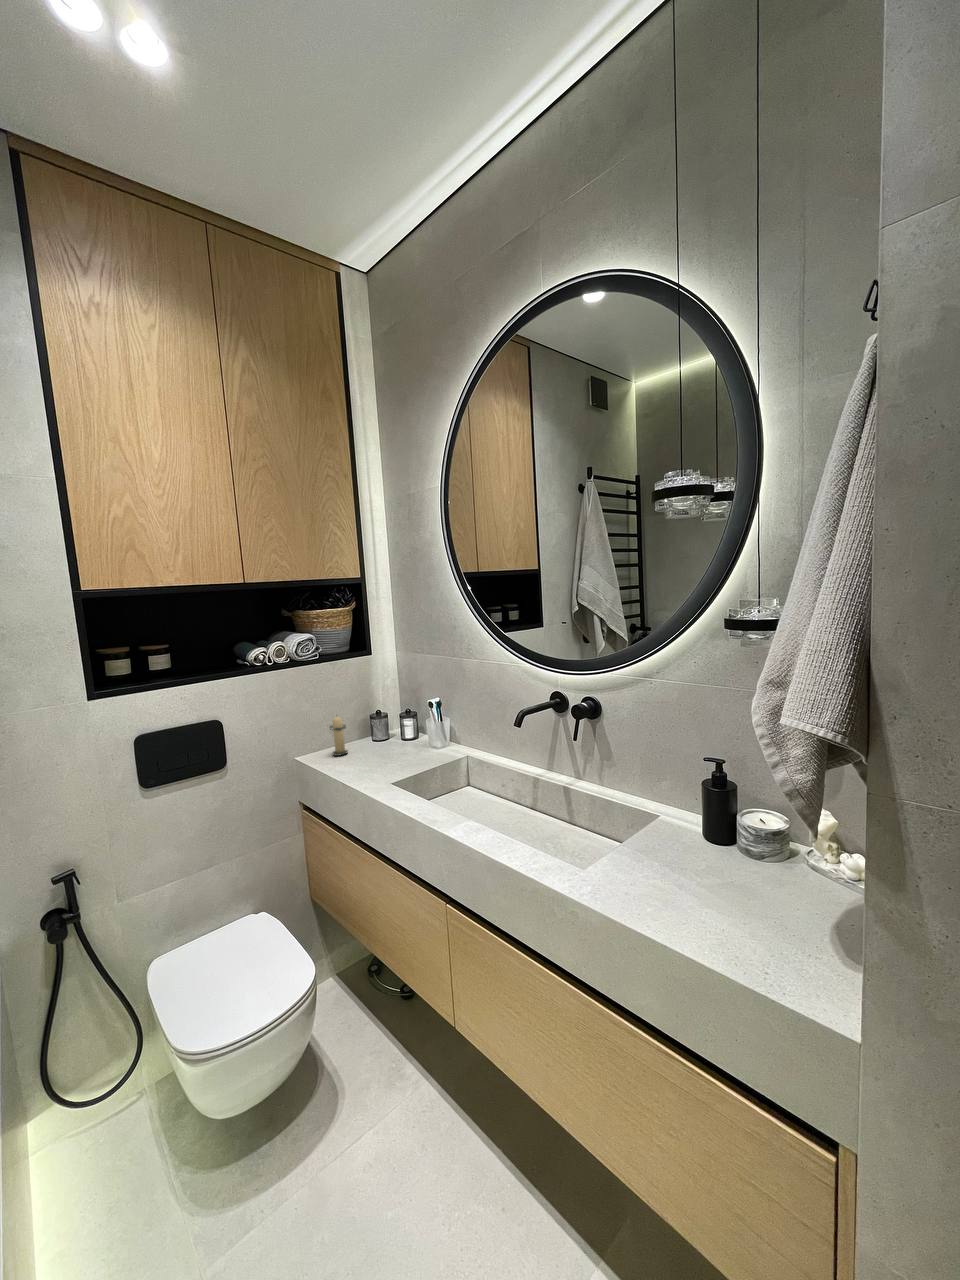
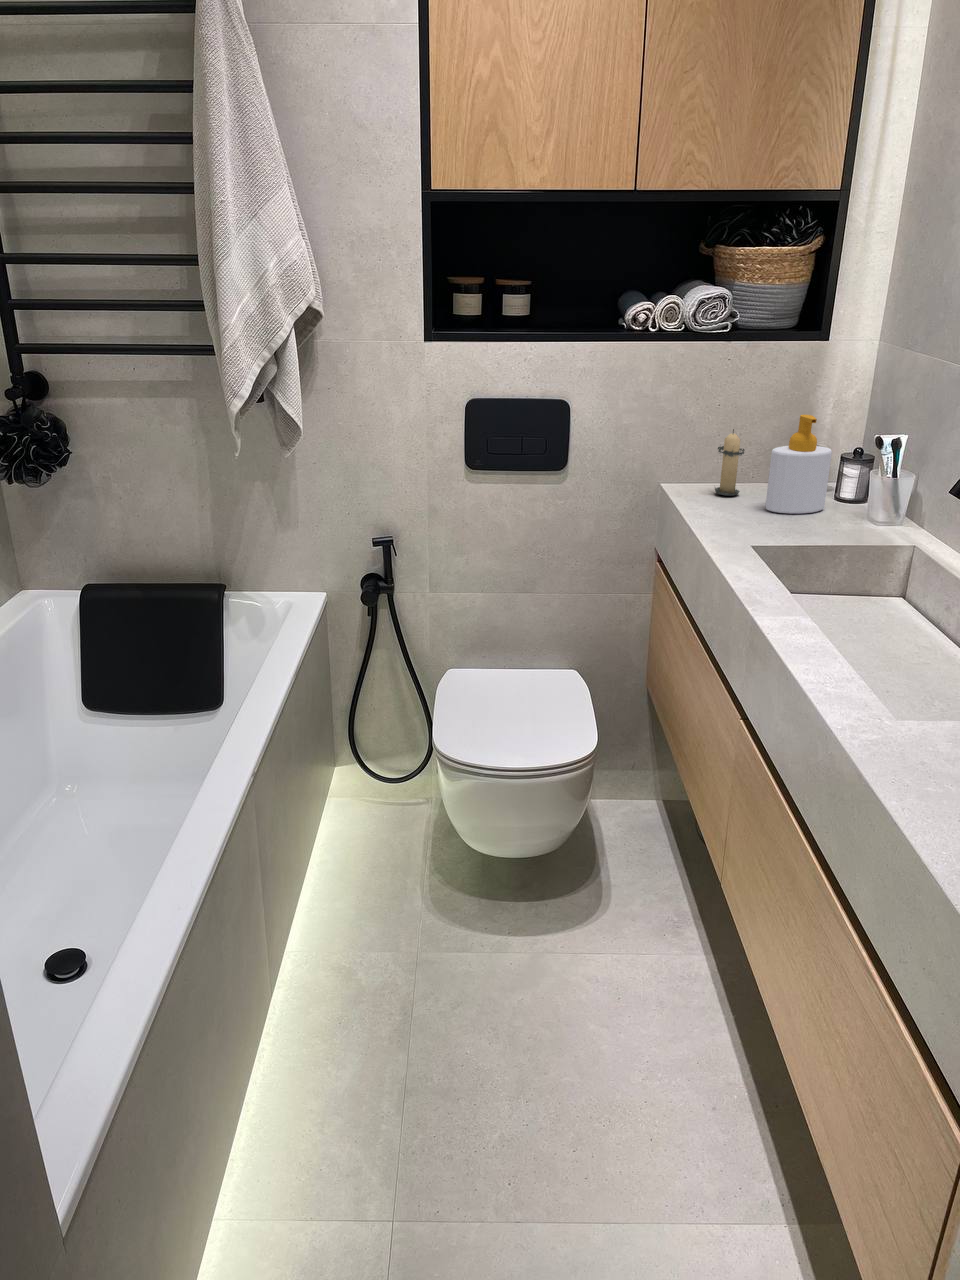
soap bottle: none [368,696,403,757] -> present [765,415,832,514]

